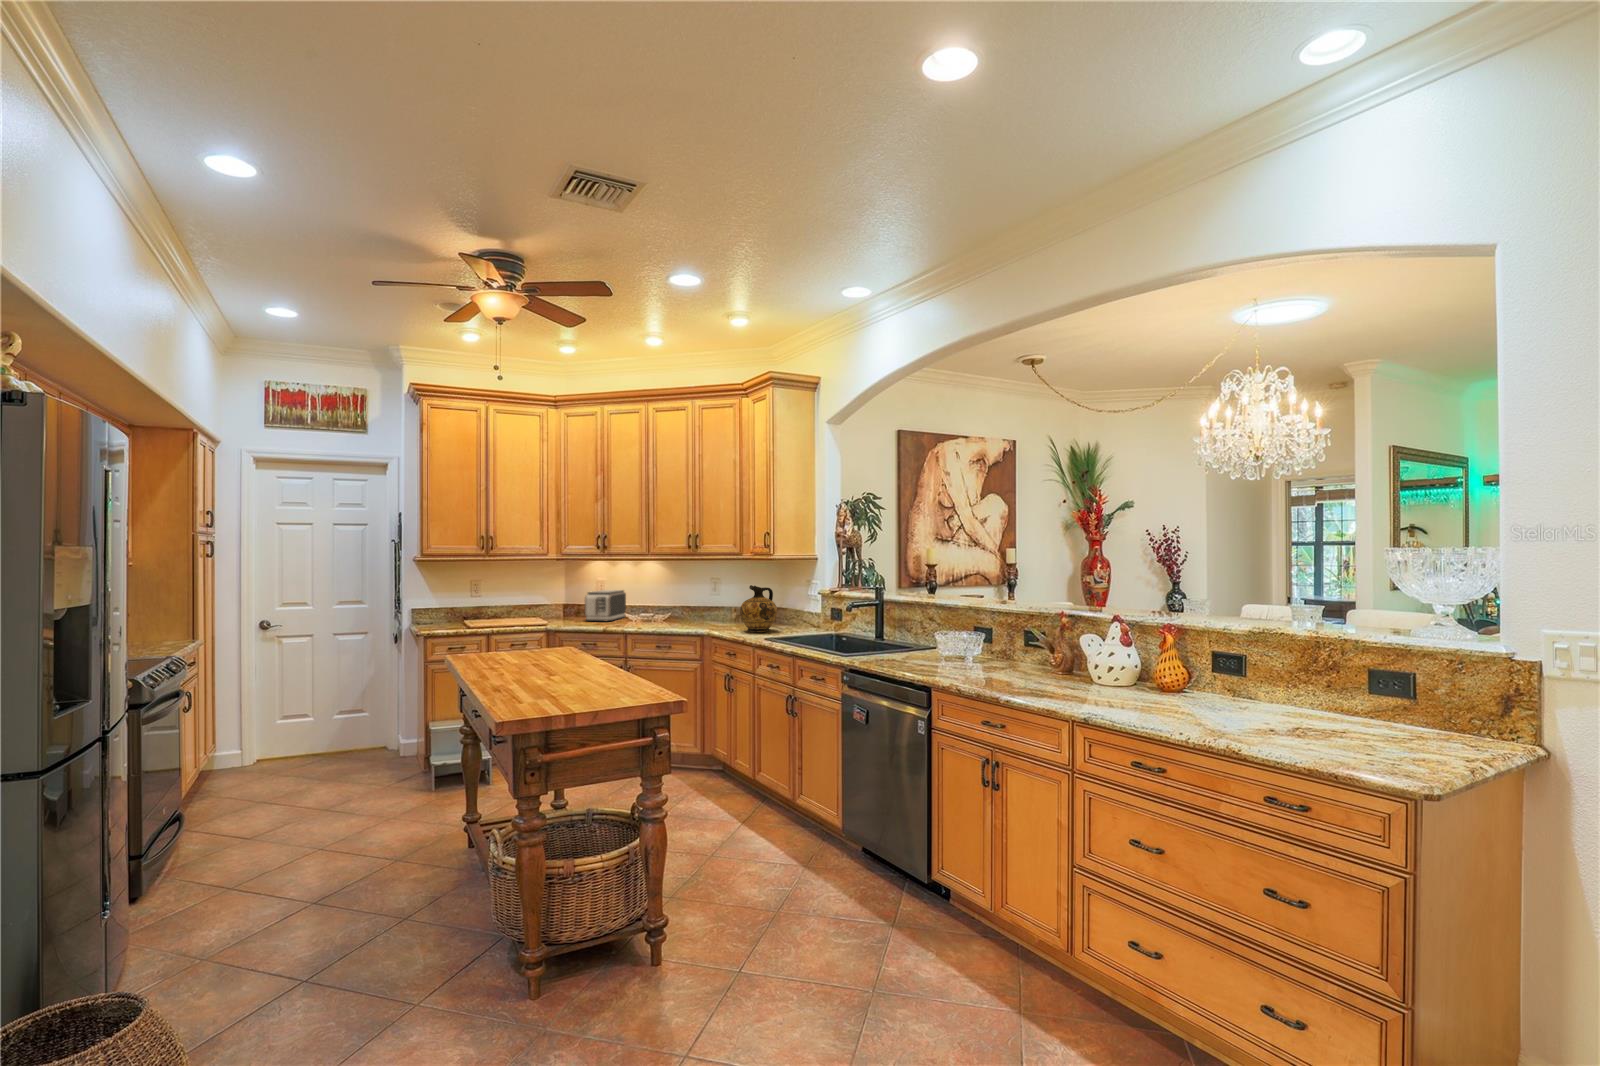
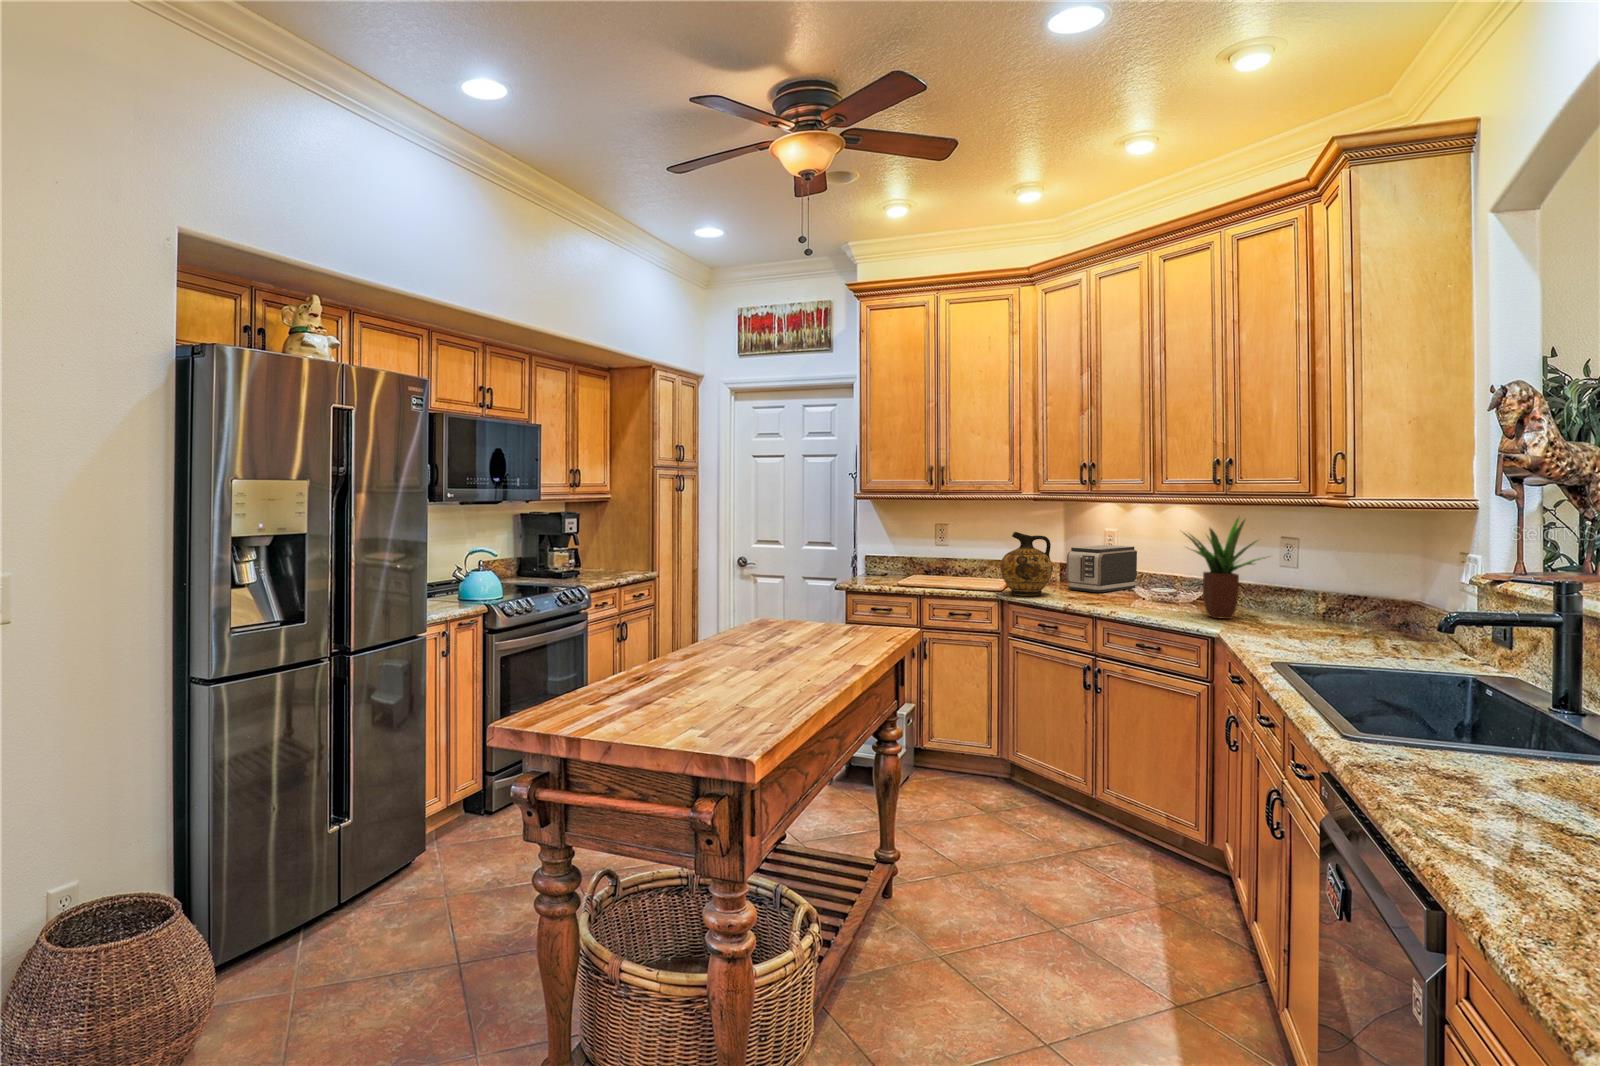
potted plant: none [671,567,718,628] -> present [1184,518,1265,619]
ceramic jug: present [740,585,777,632] -> present [1000,532,1053,596]

